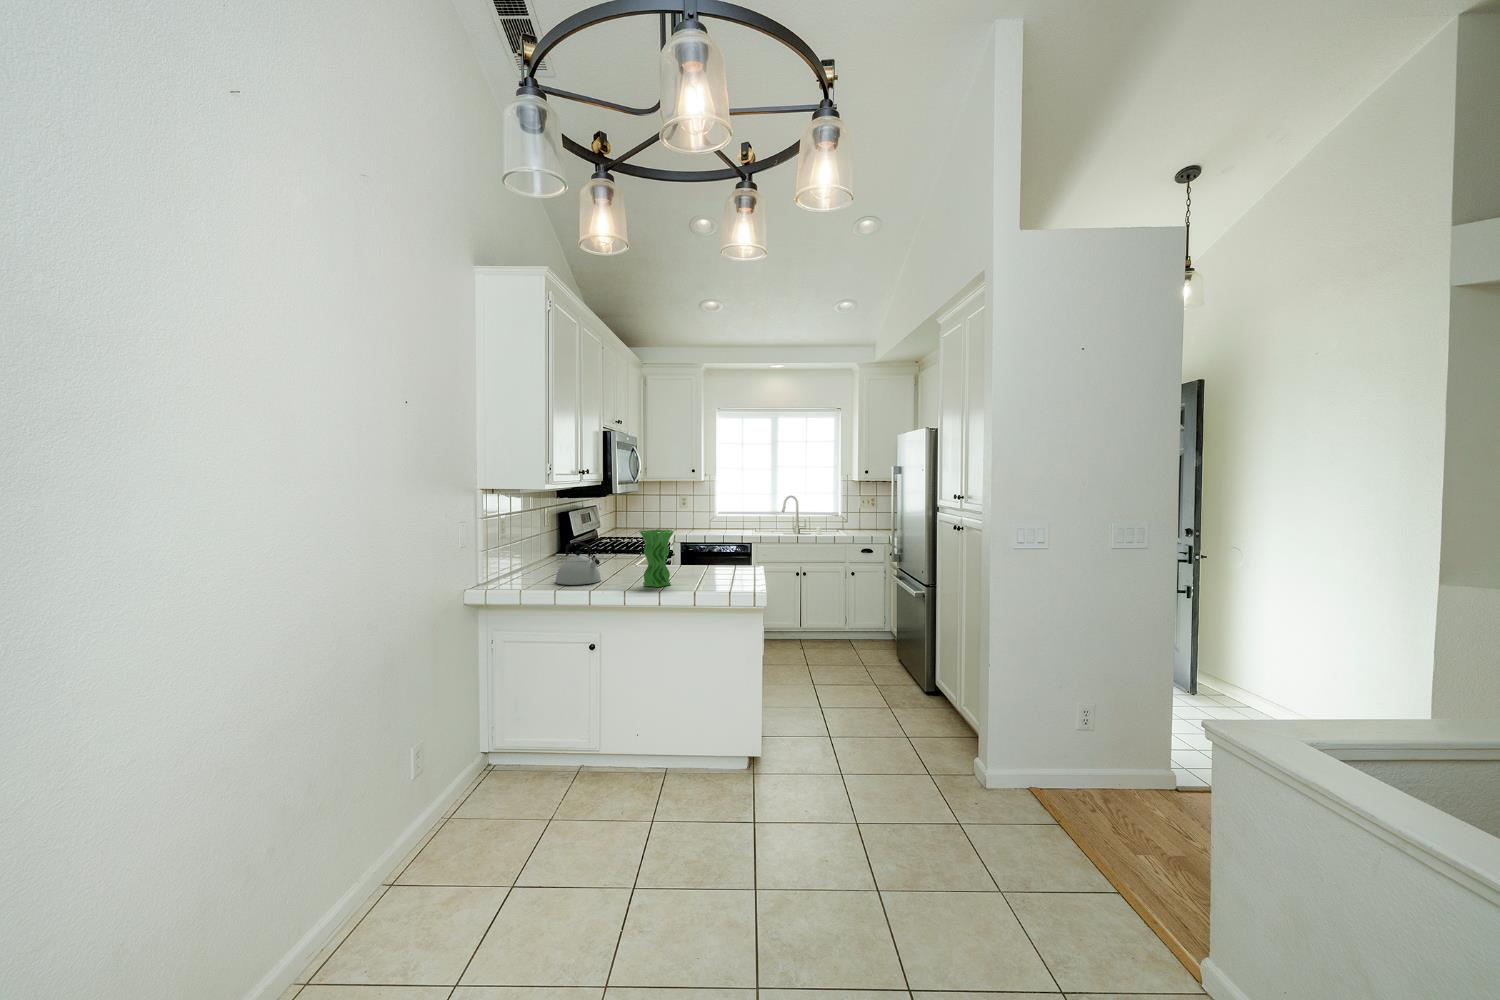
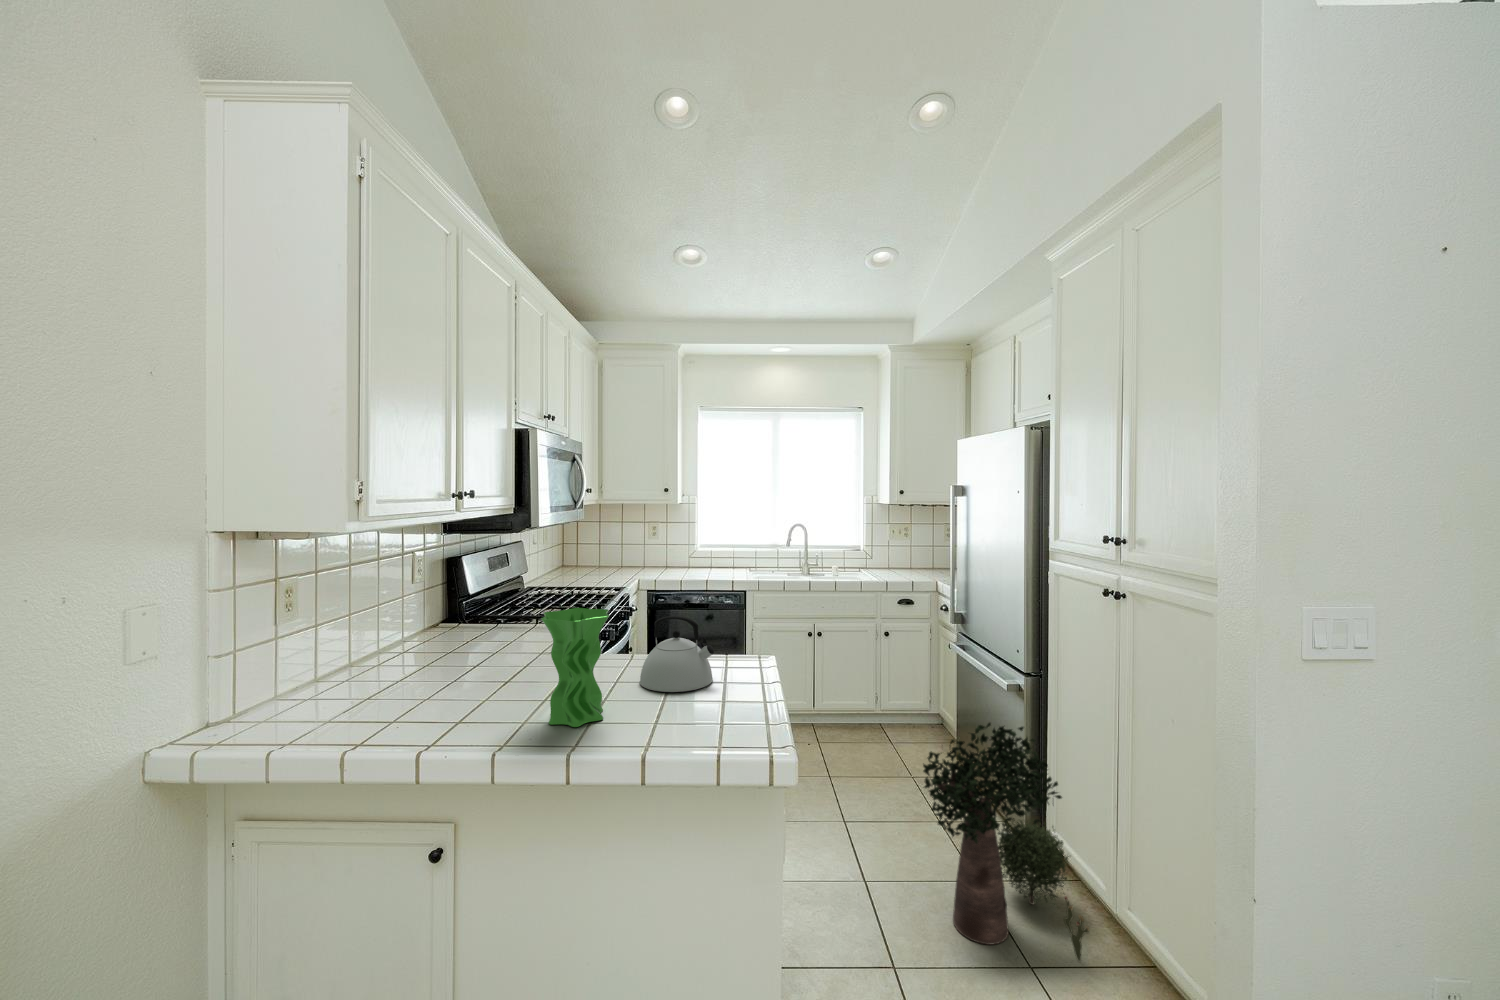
kettle: present [556,542,601,585] -> present [640,616,714,692]
potted plant: none [853,606,943,737] -> present [923,723,1089,962]

